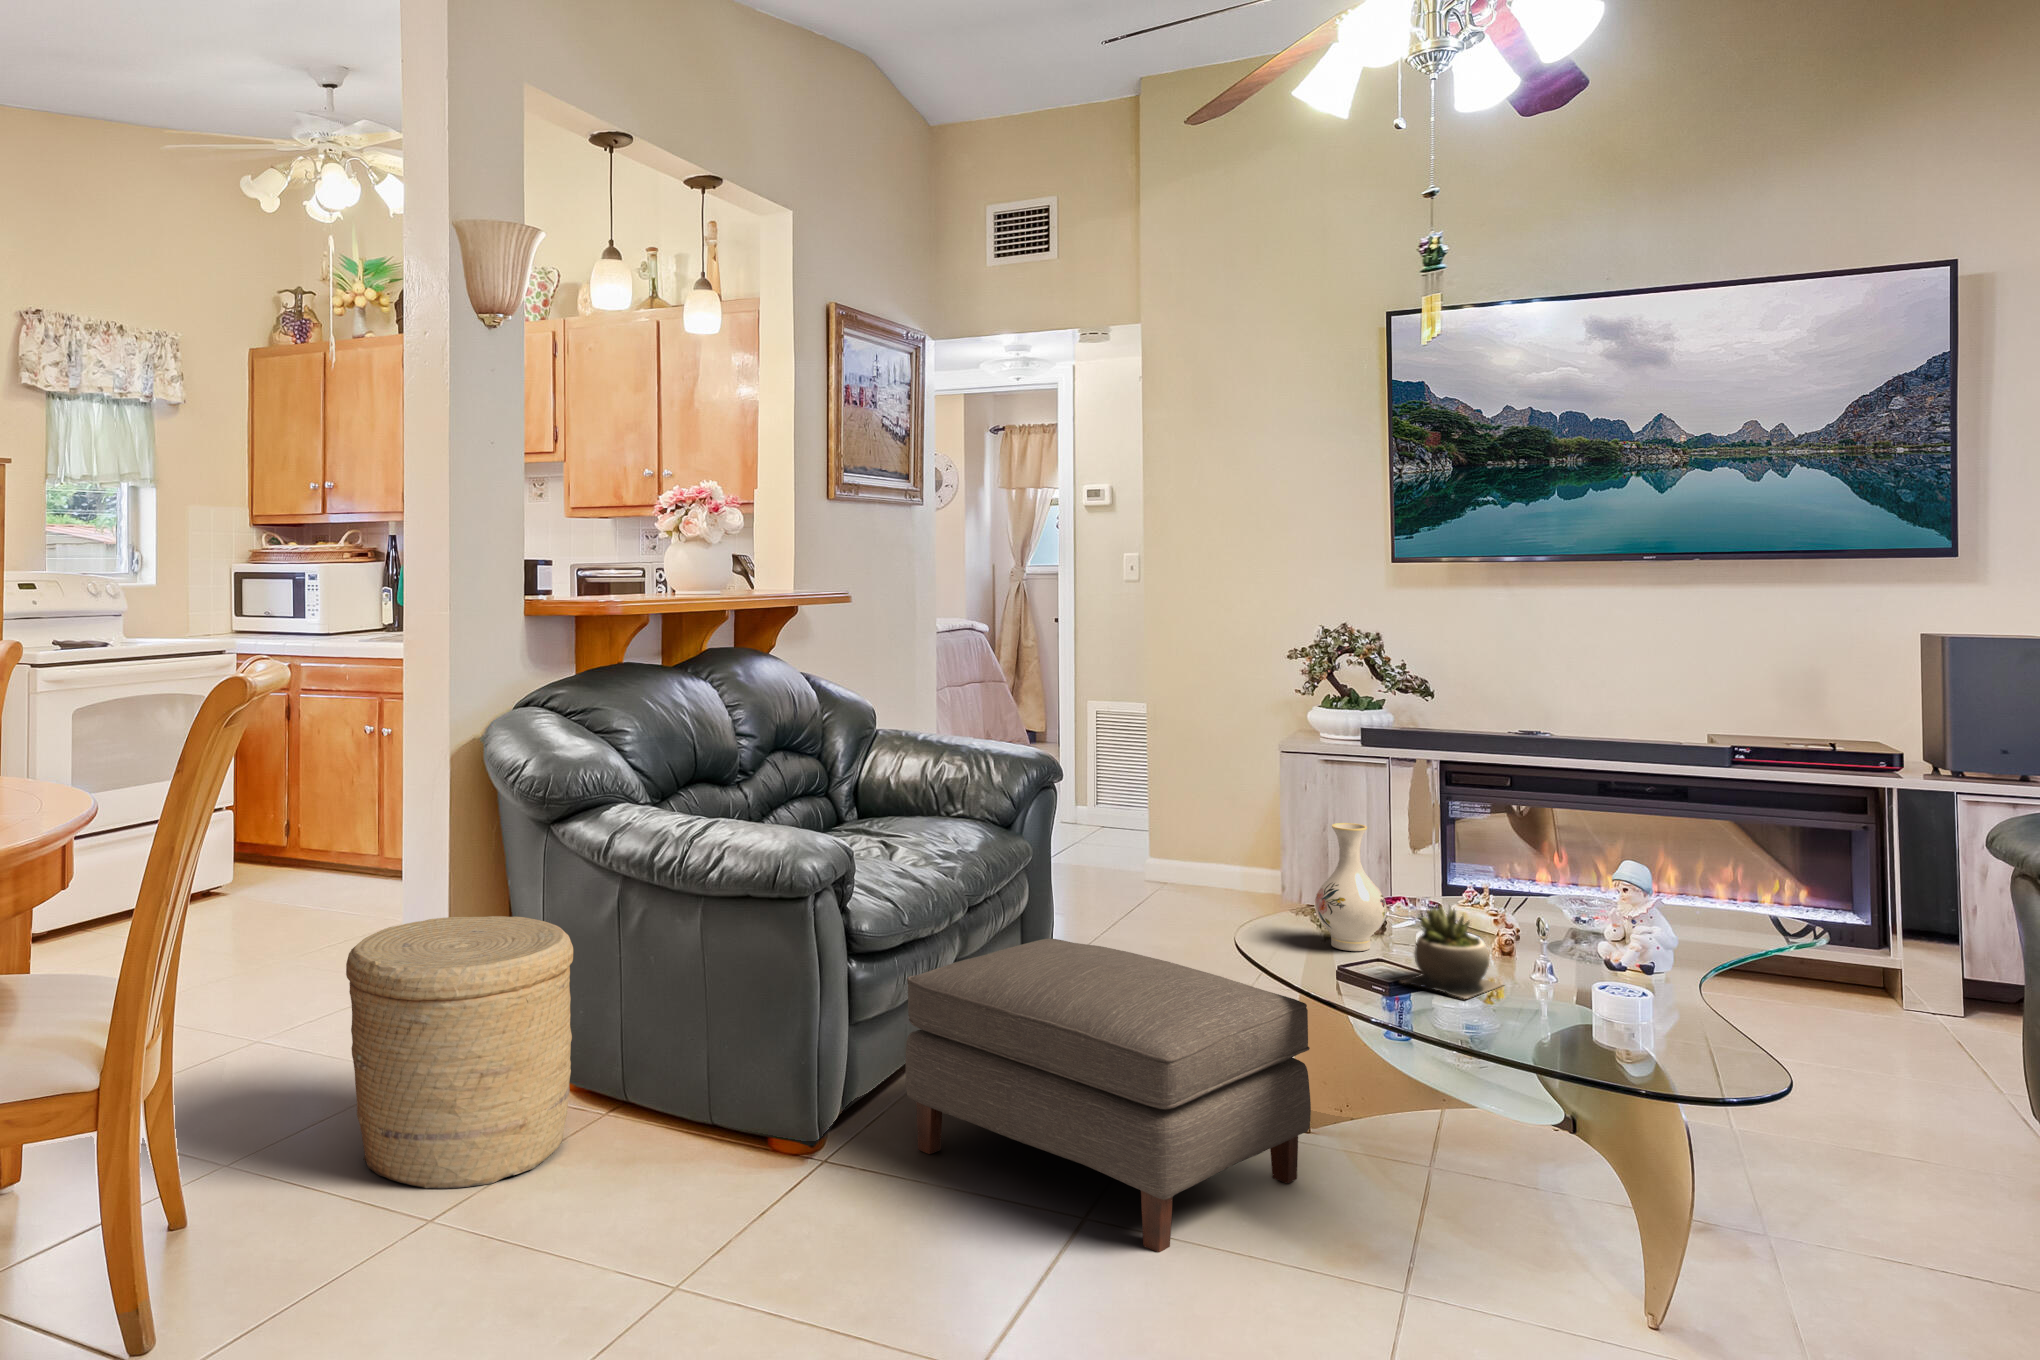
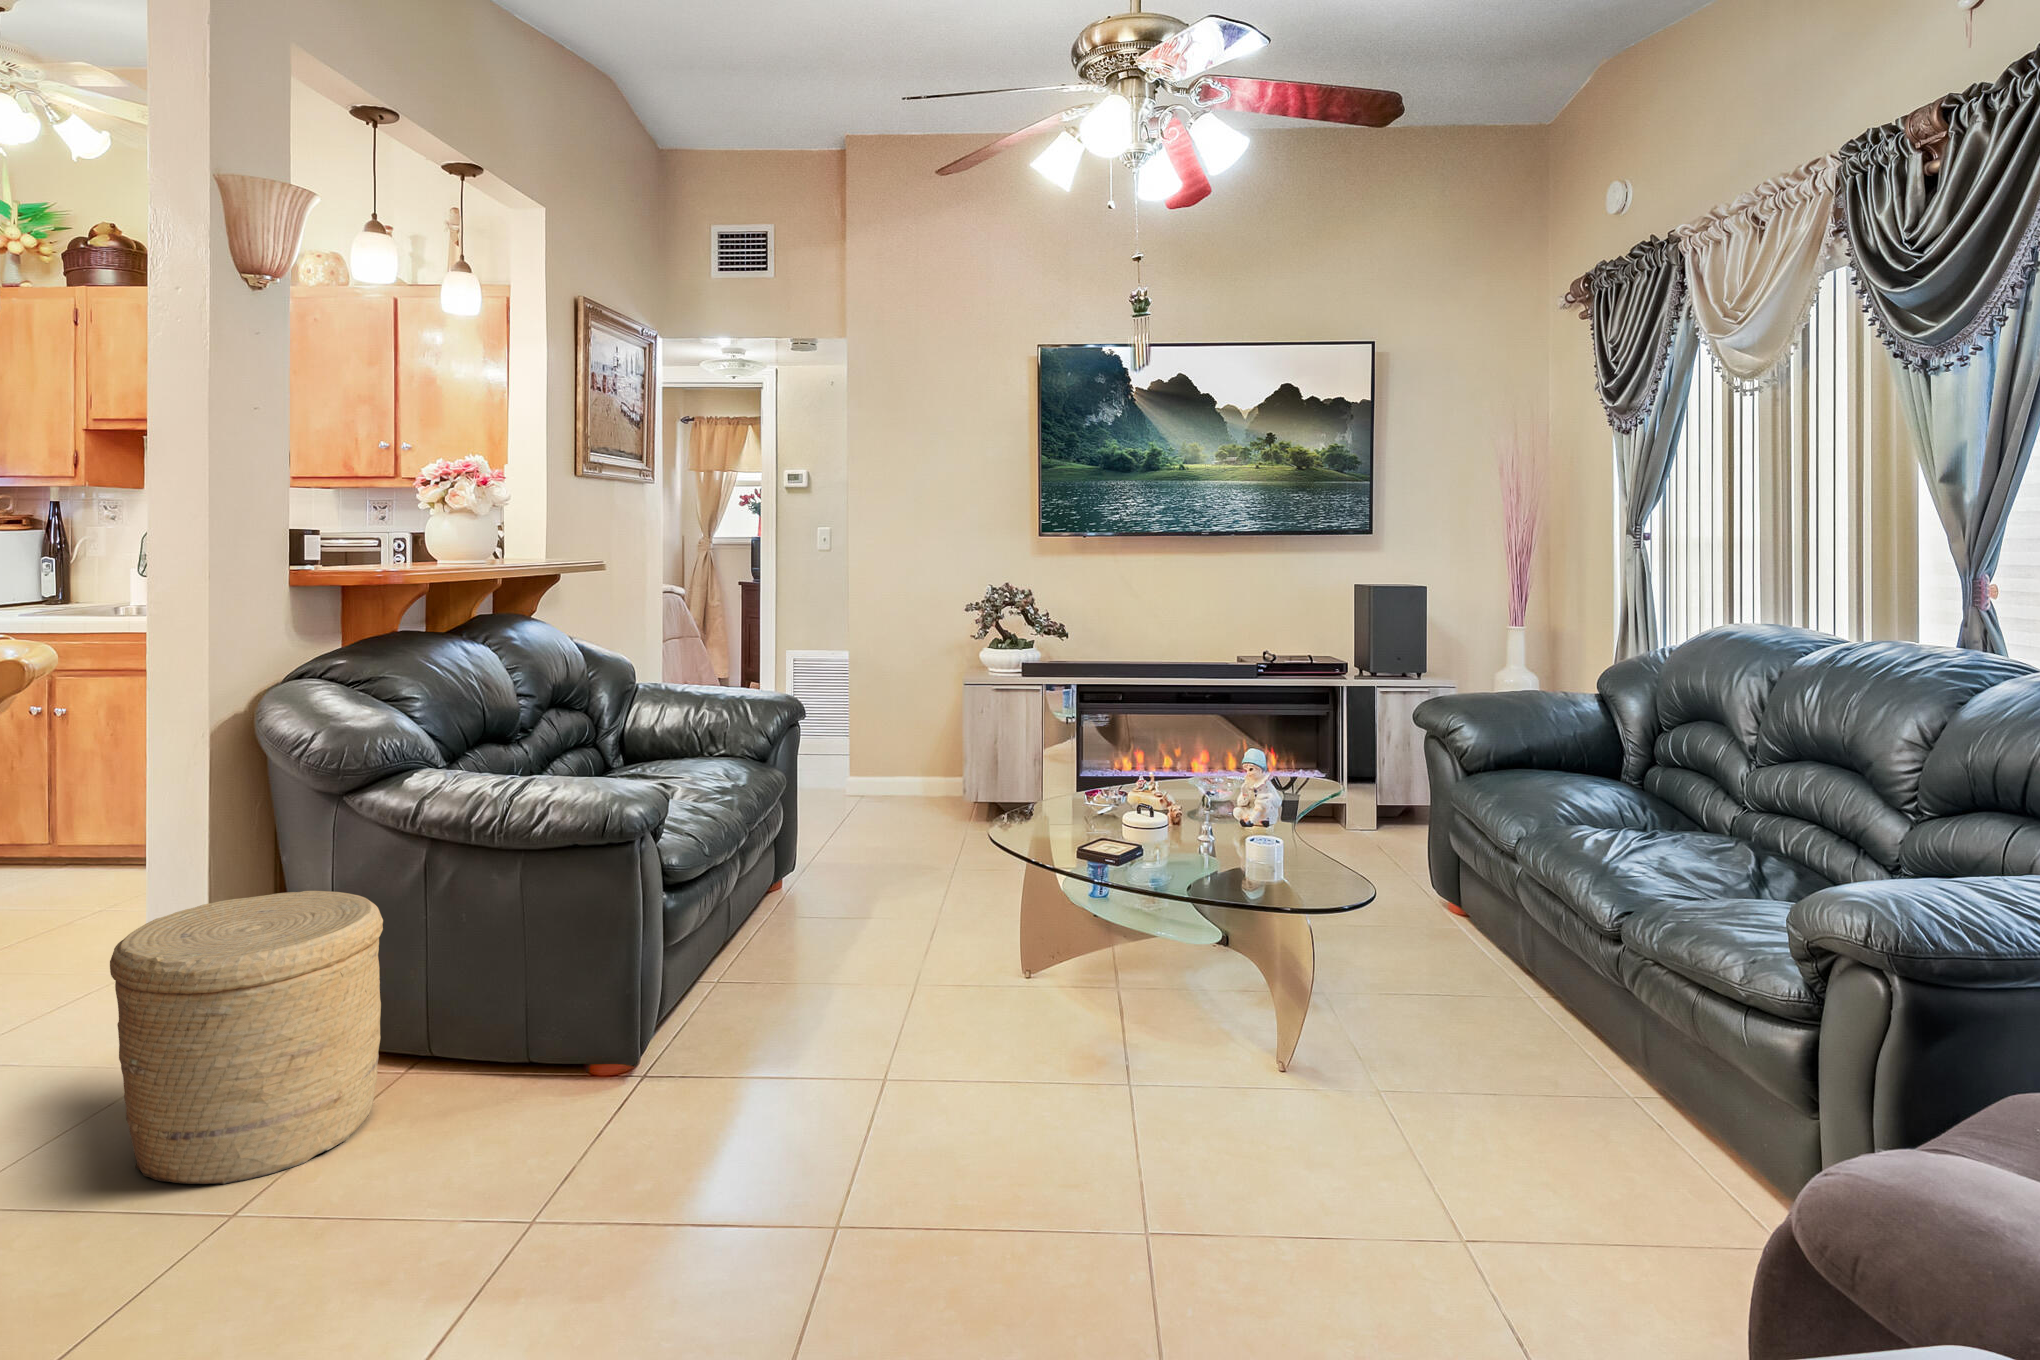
vase: present [1315,823,1387,951] -> none [1043,742,1095,840]
succulent plant: present [1402,906,1505,999] -> none [1116,797,1186,868]
ottoman: present [906,938,1311,1252] -> none [719,854,1051,1101]

